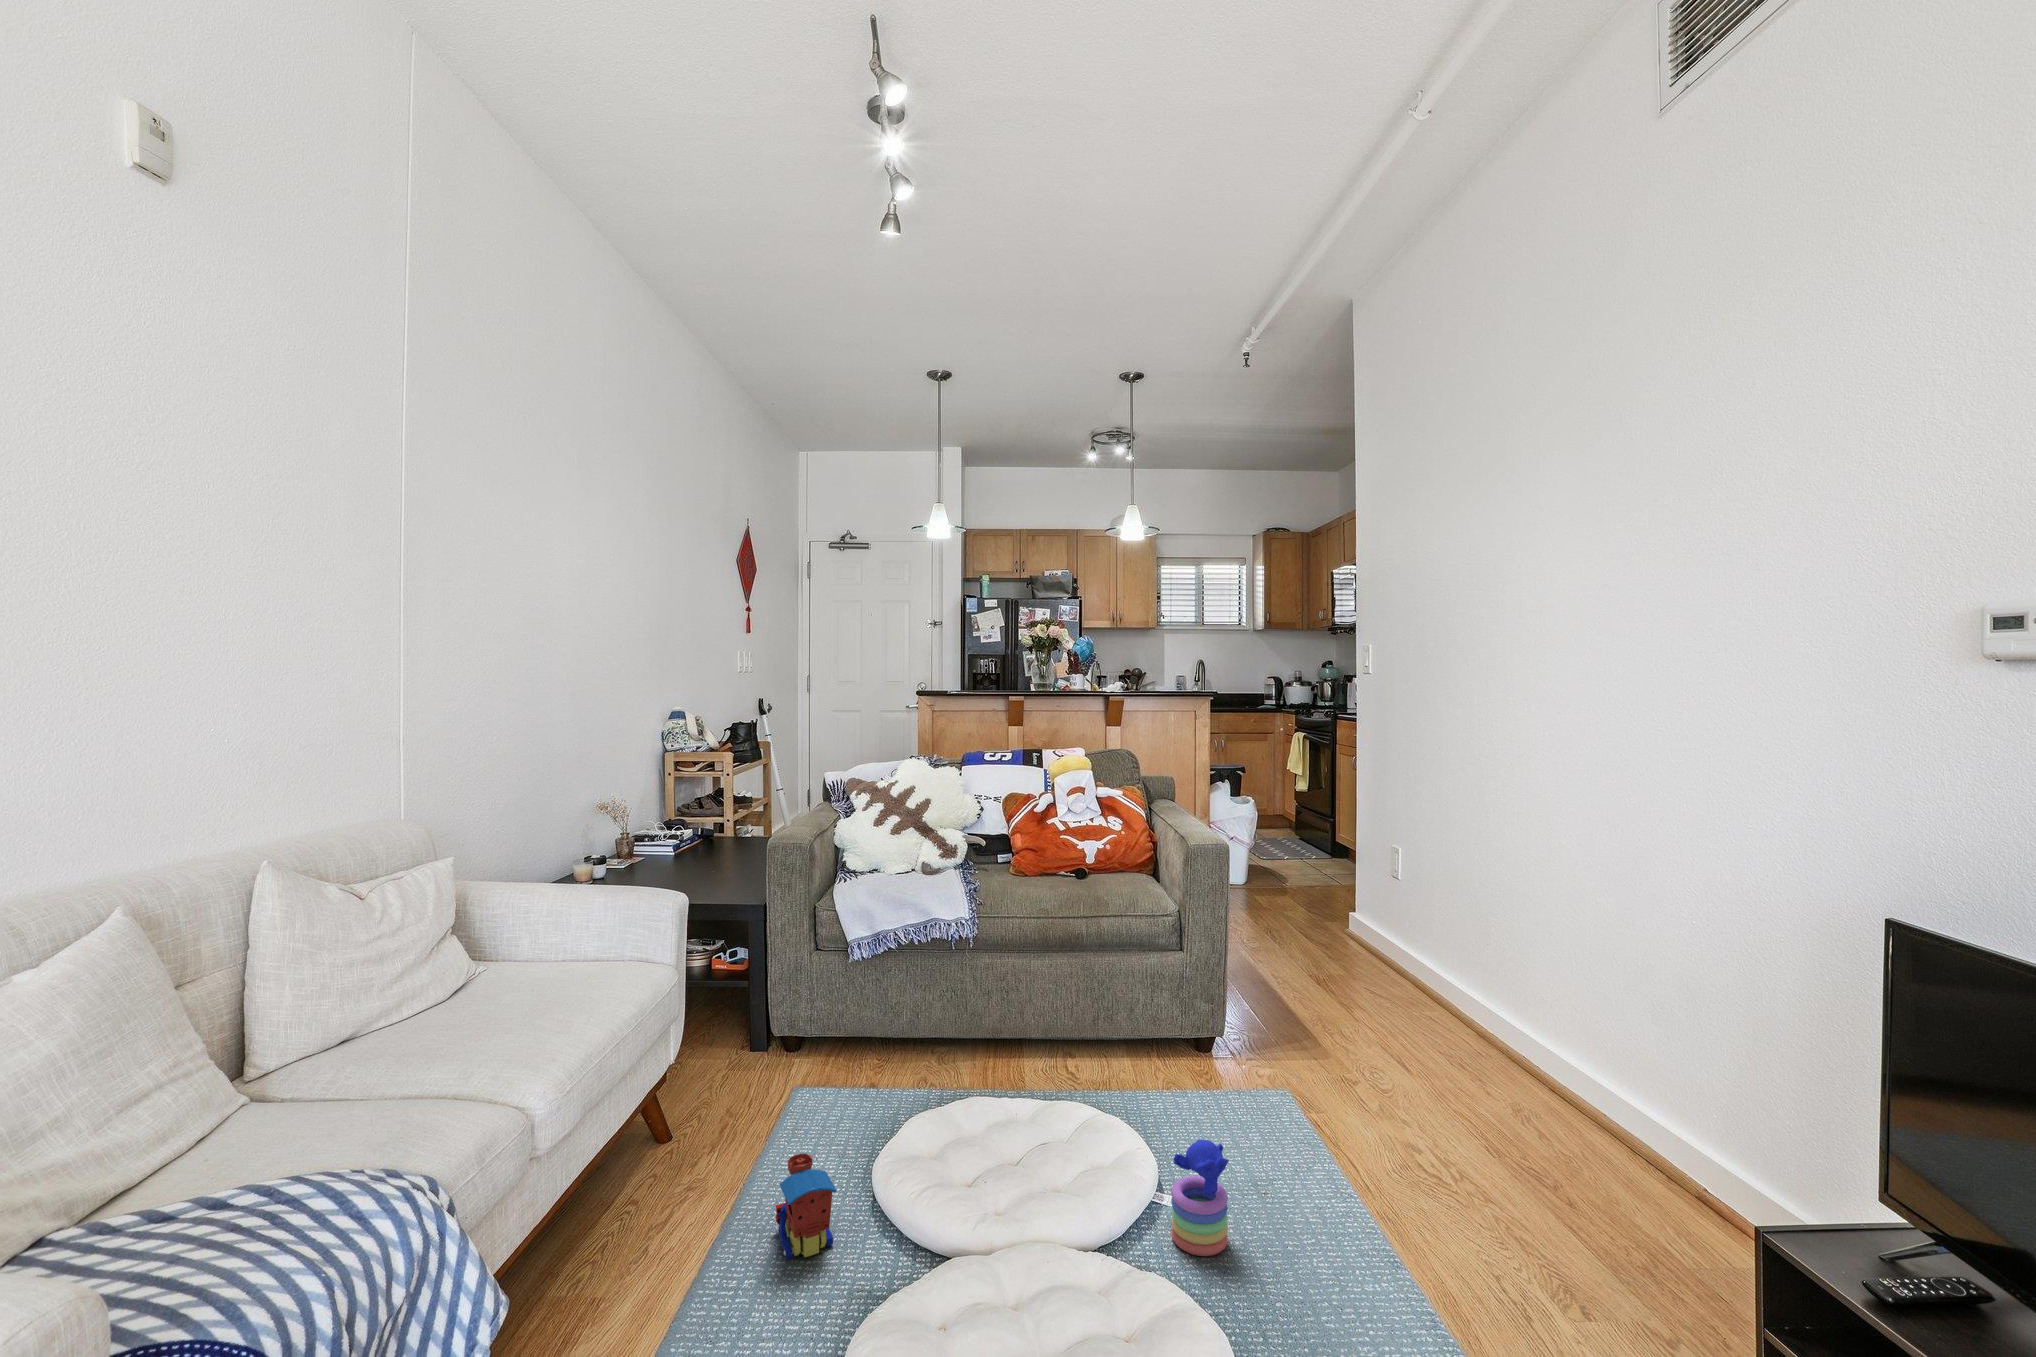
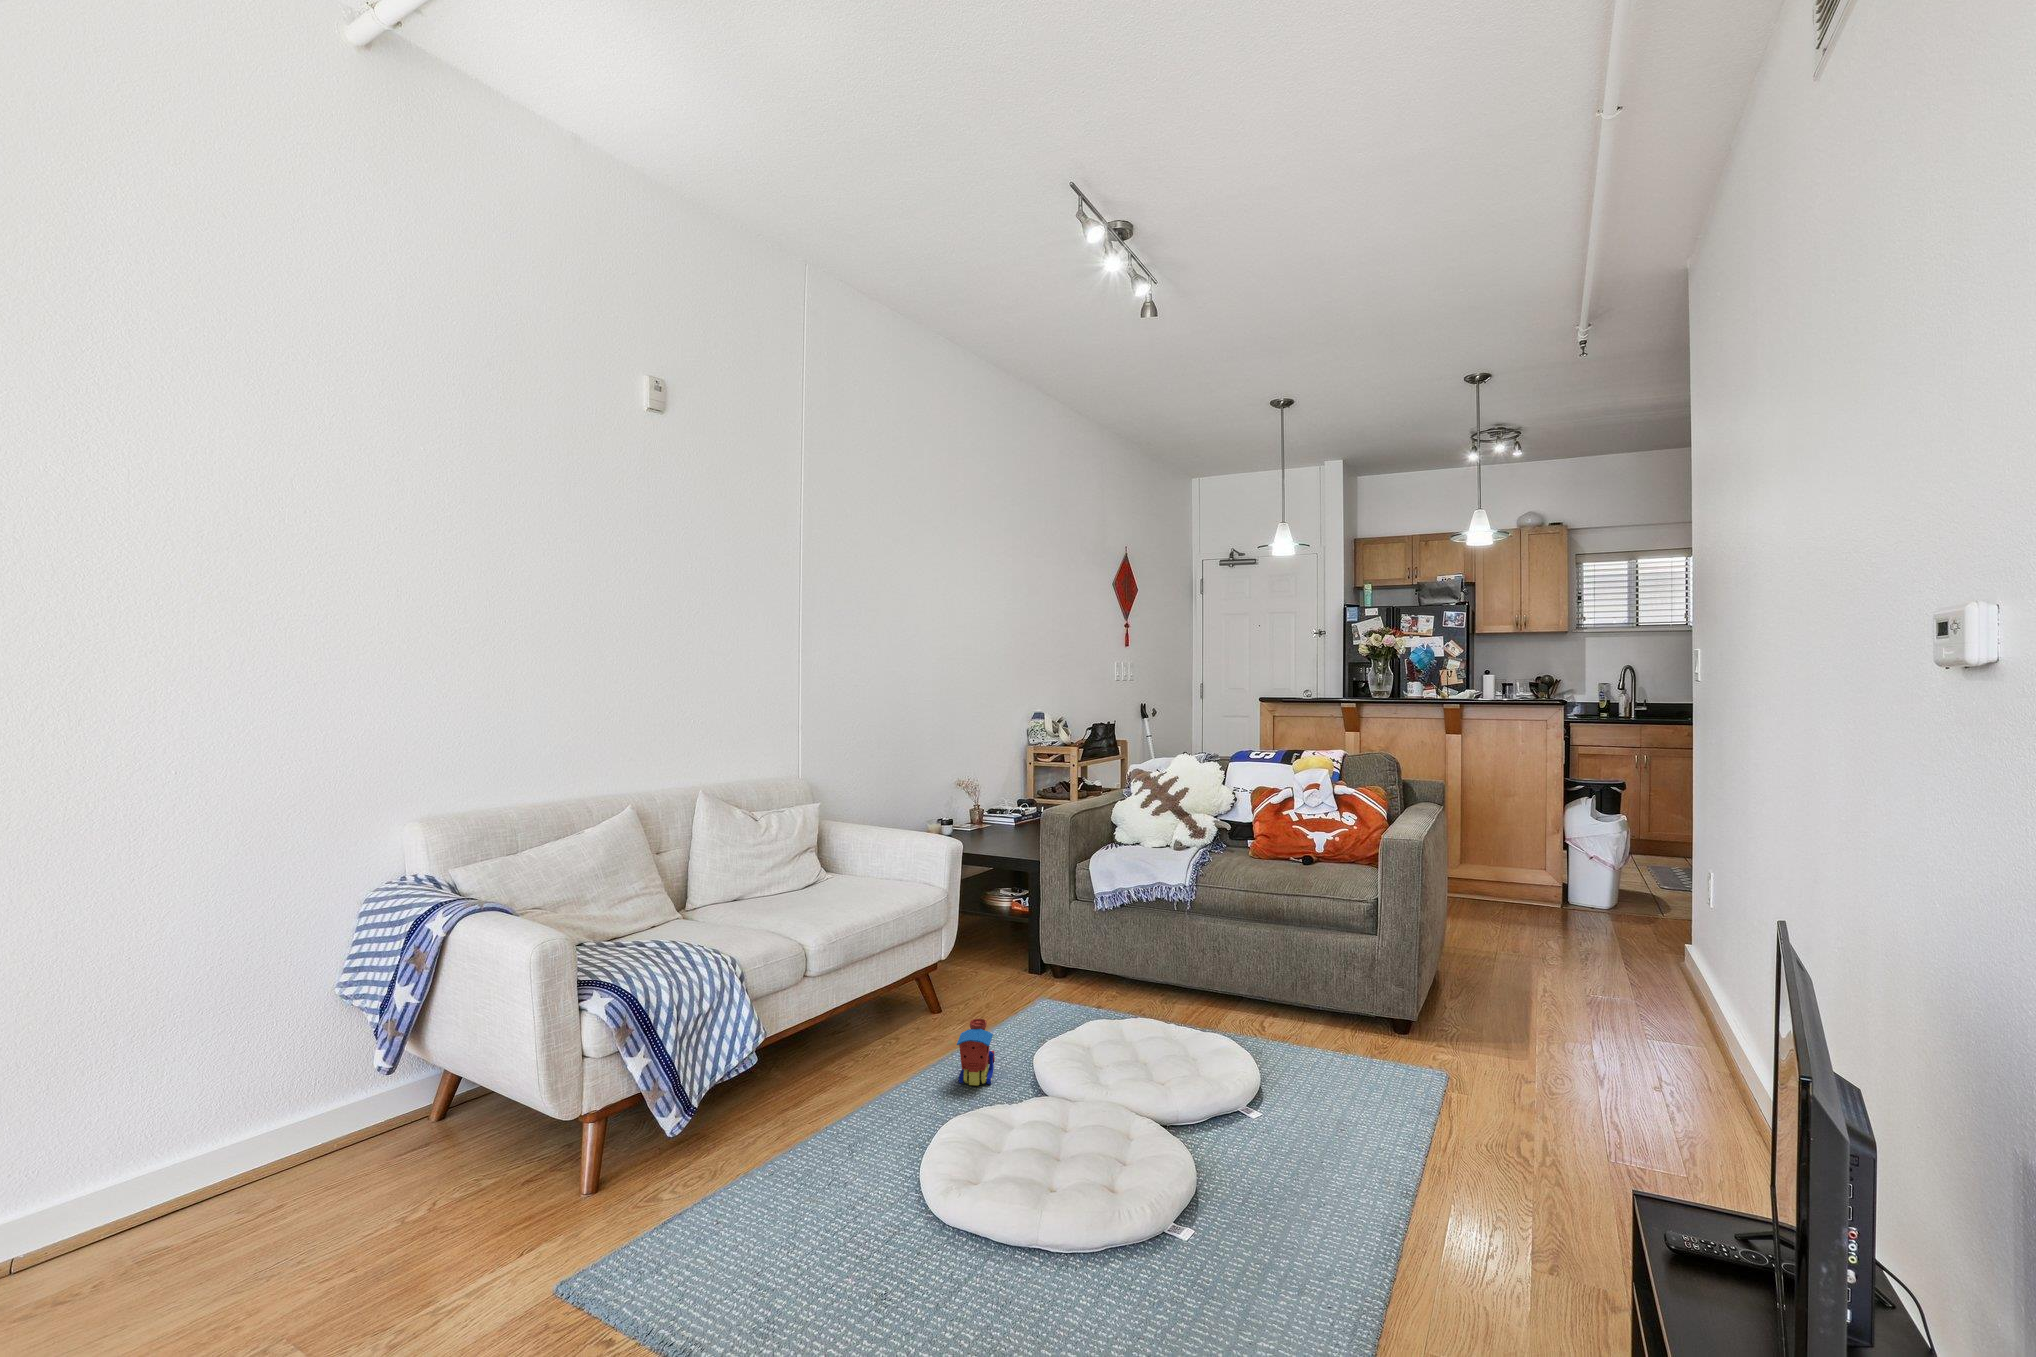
stacking toy: present [1171,1140,1229,1256] -> none [1221,1078,1274,1175]

